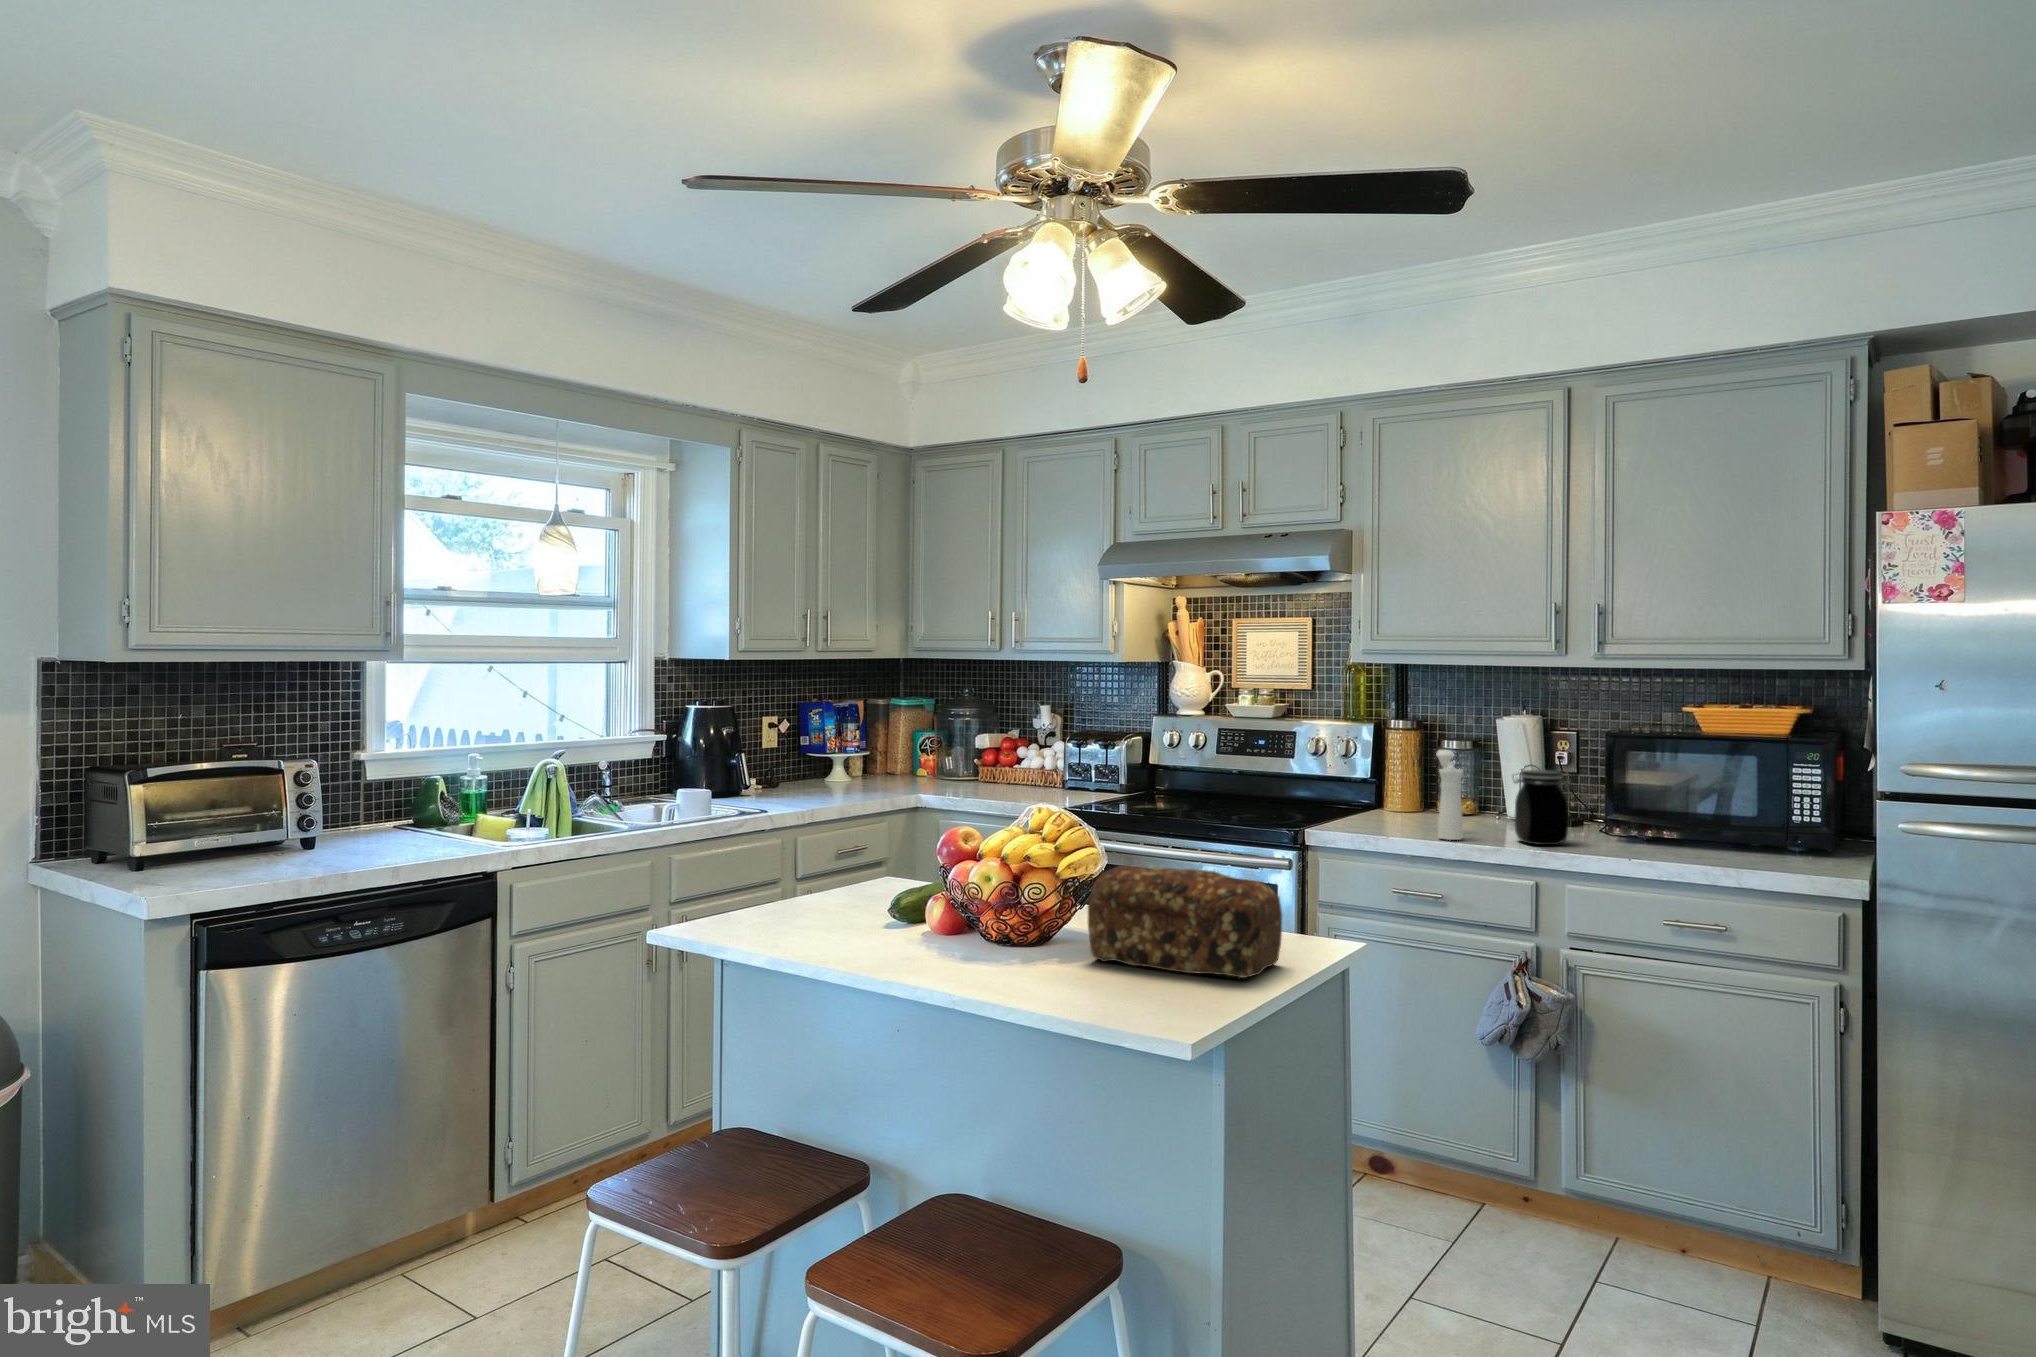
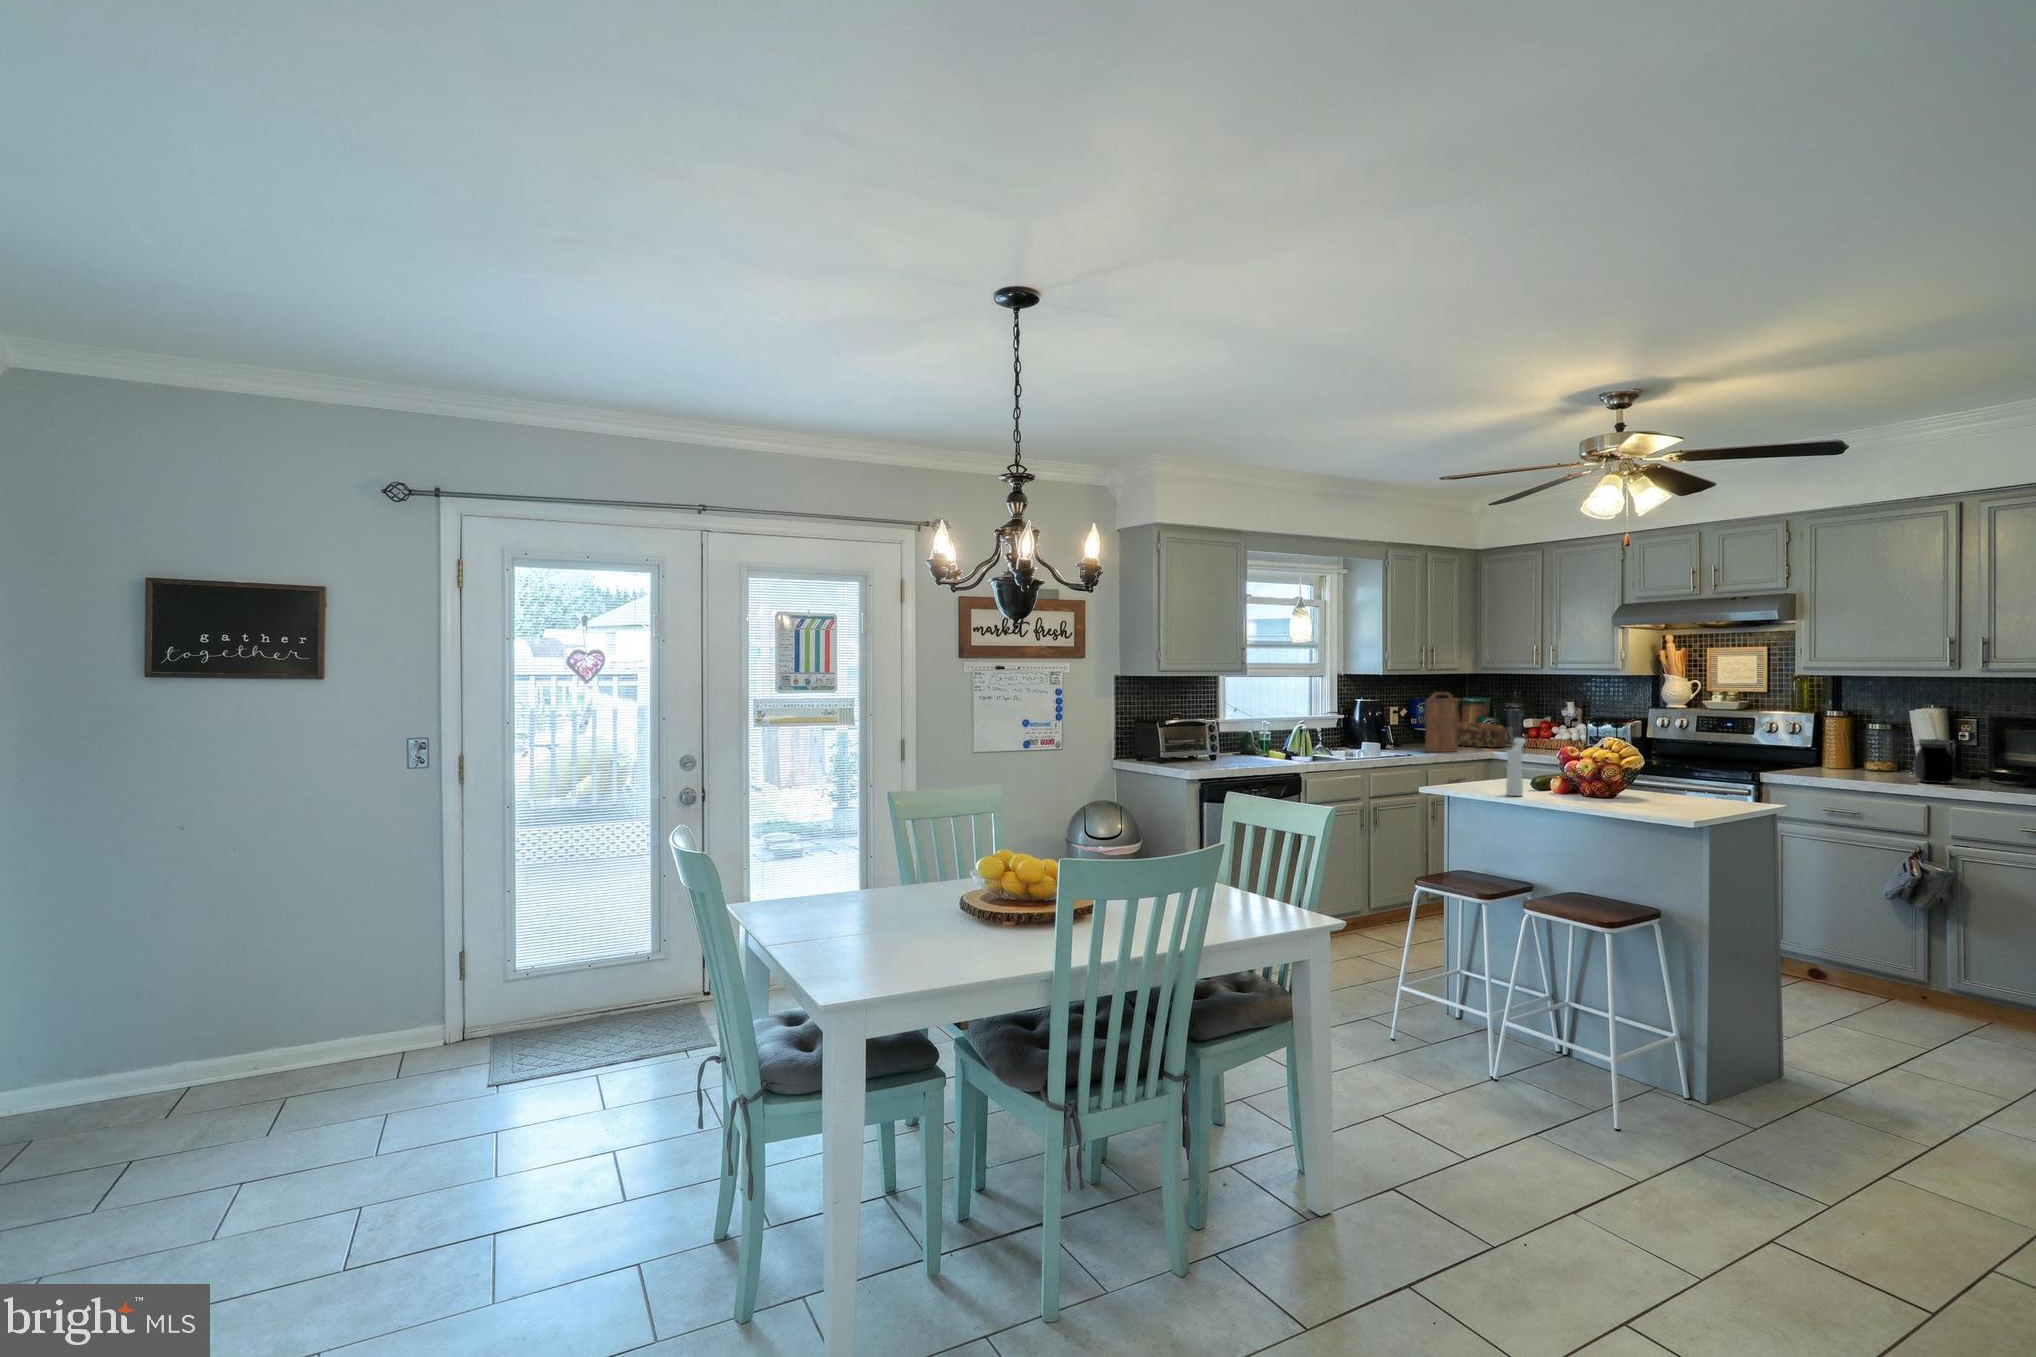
cutting board: none [802,691,860,801] -> present [1425,692,1458,752]
pepper mill: present [1436,750,1463,840] -> present [1506,738,1525,796]
bread loaf: present [1088,865,1282,978] -> present [1458,722,1508,747]

